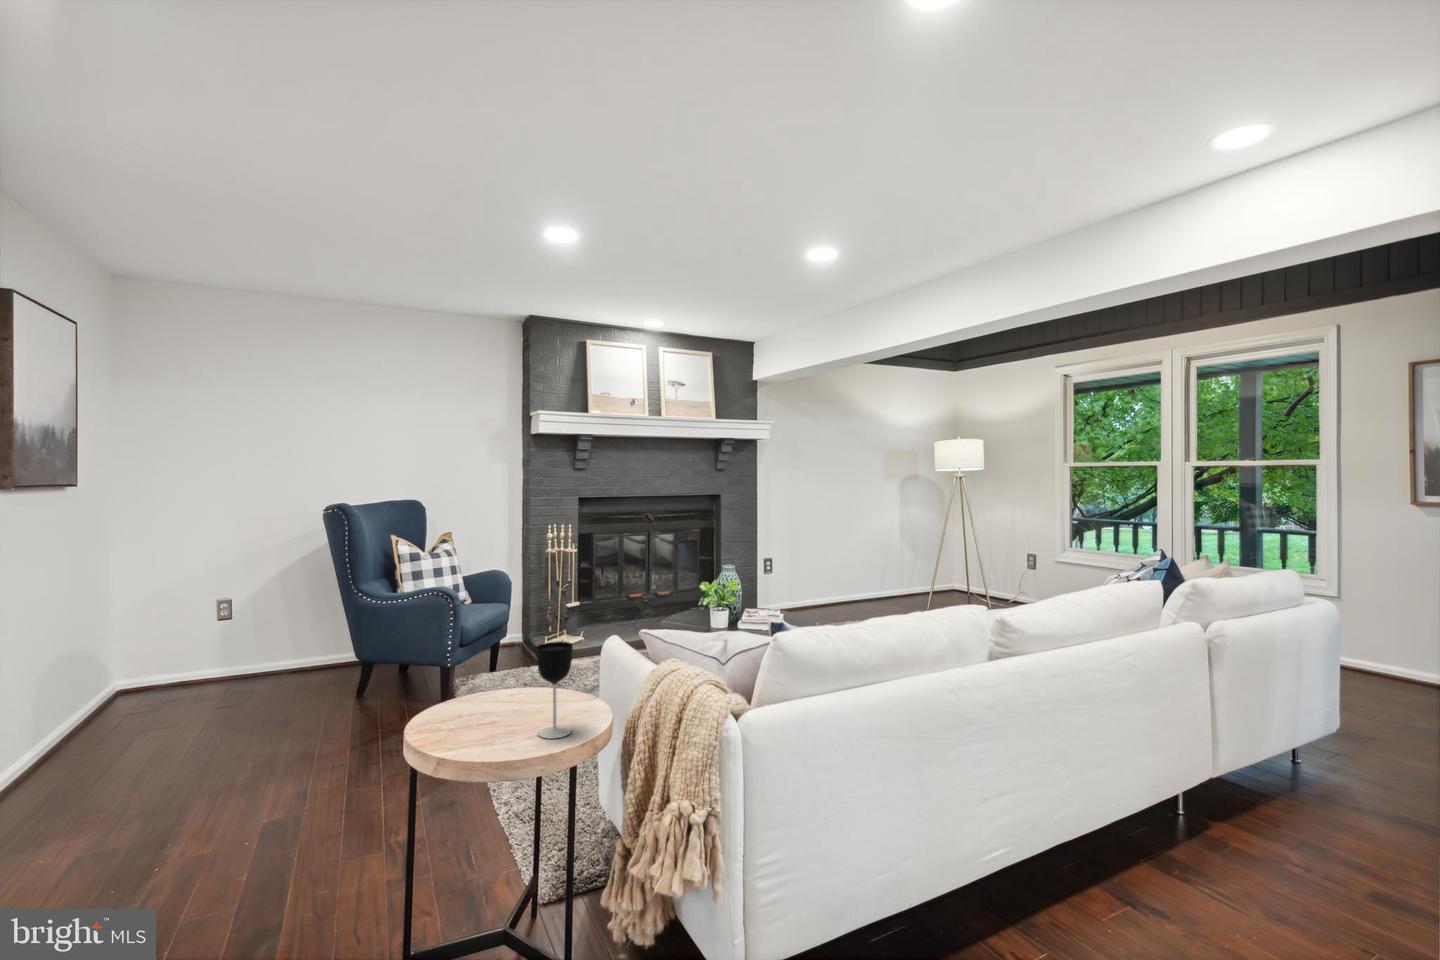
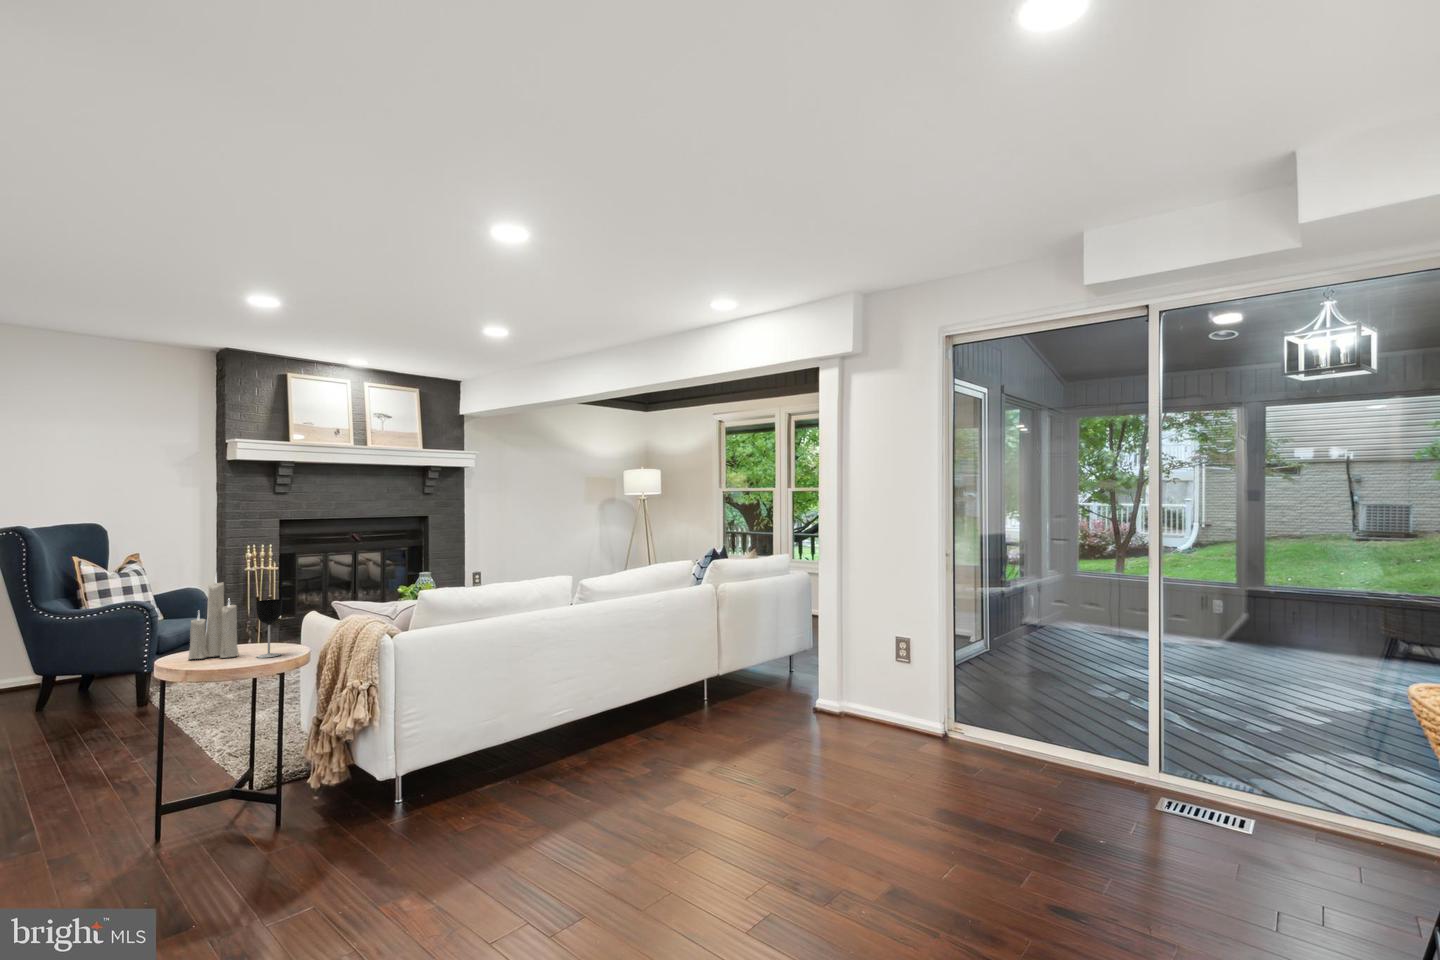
candle: none [448,589,515,731] -> present [188,579,239,659]

